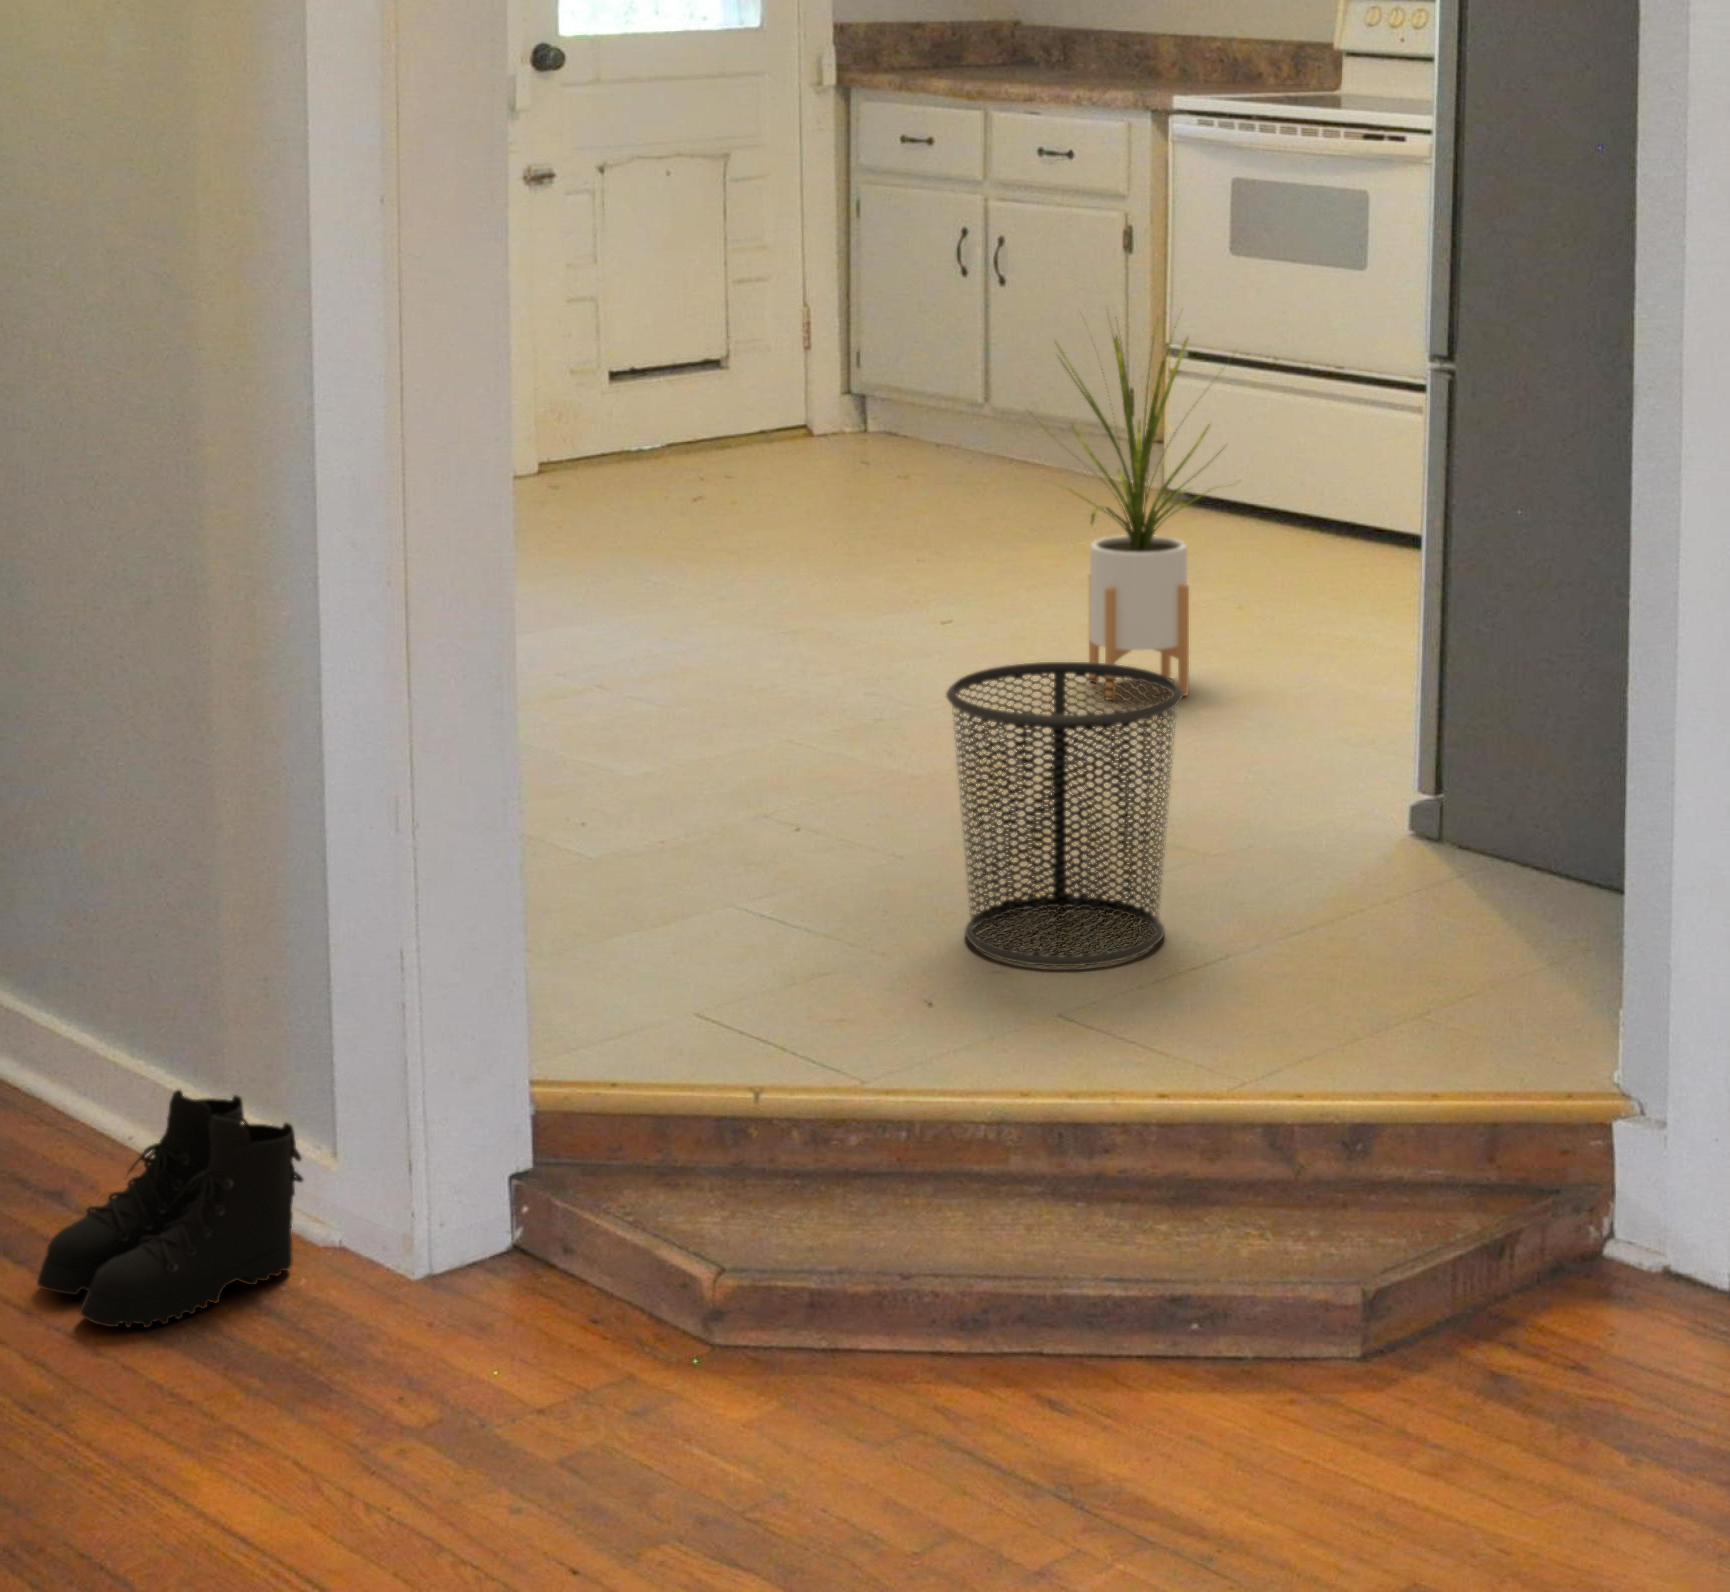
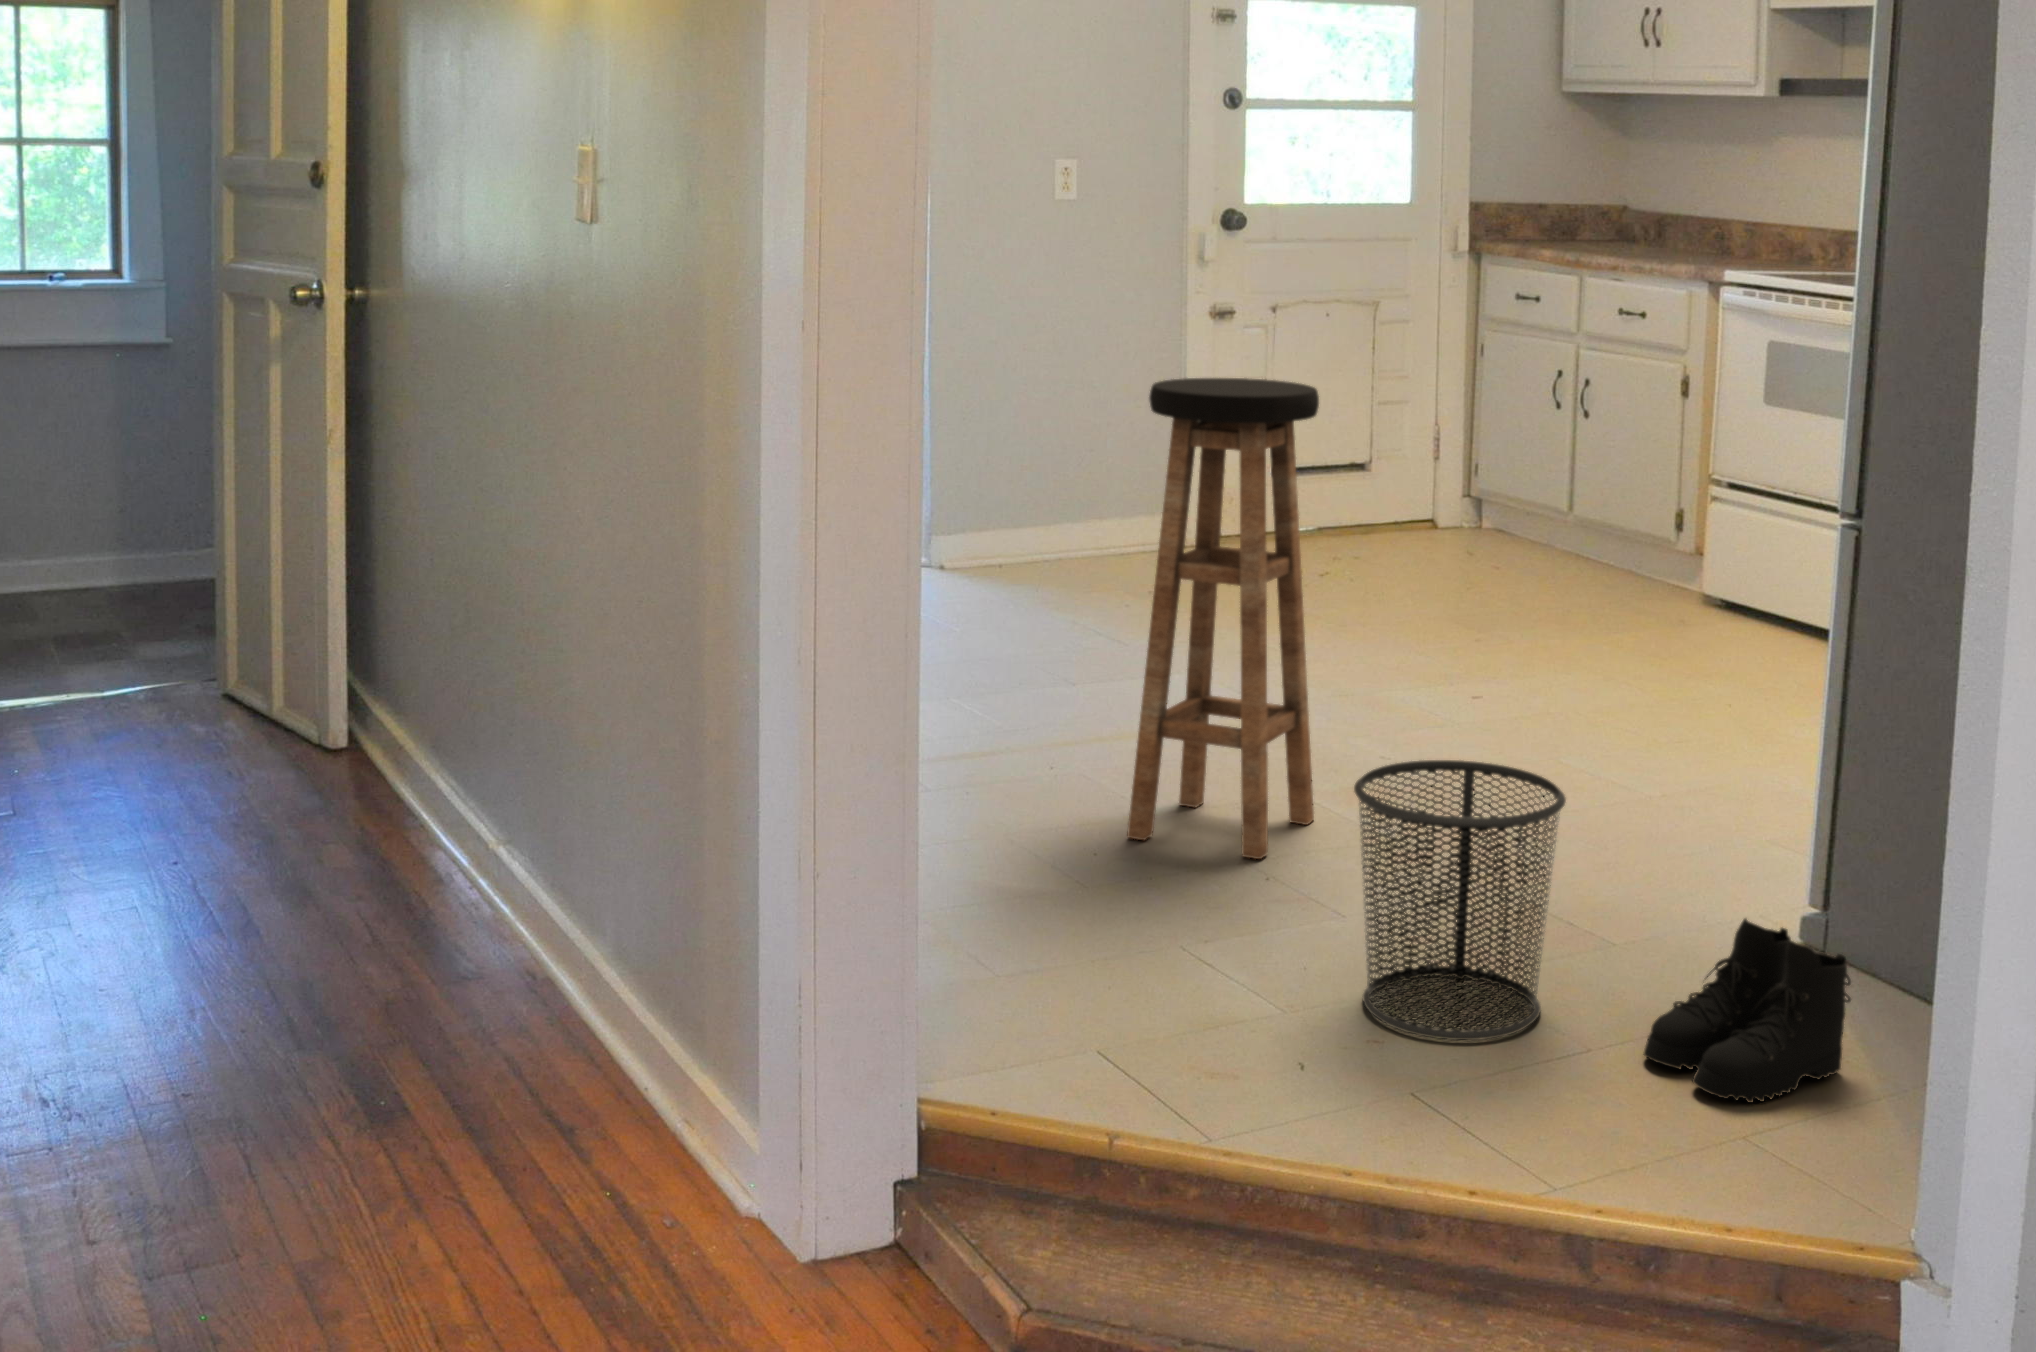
bar stool: none [611,248,822,814] -> present [1127,378,1319,859]
house plant: present [1038,327,1227,700] -> none [1521,443,1709,783]
boots: present [37,1090,303,1328] -> present [1643,918,1851,1103]

